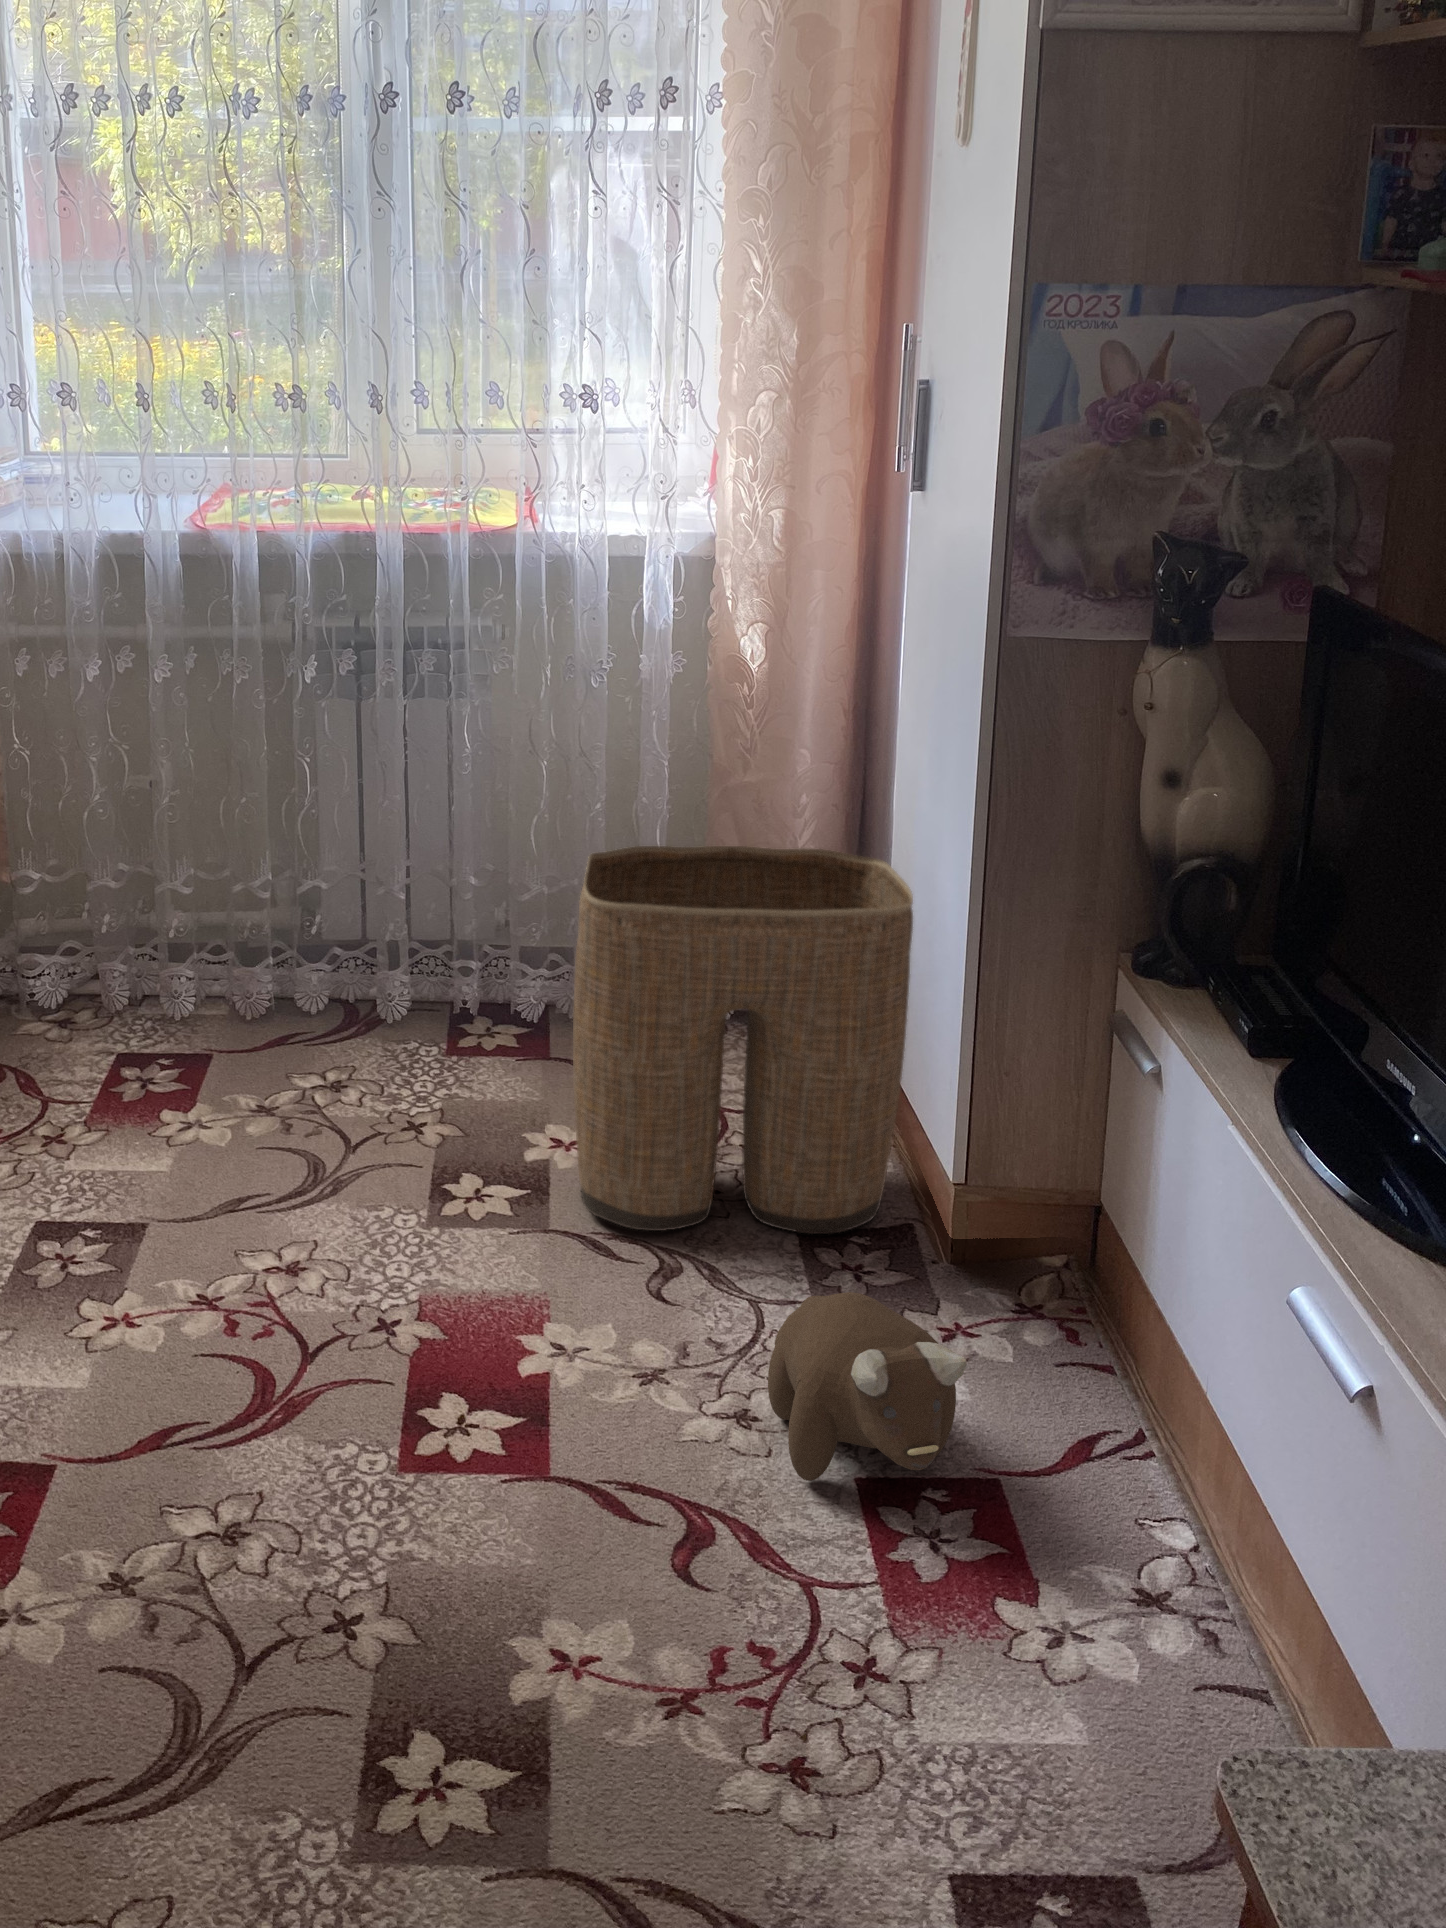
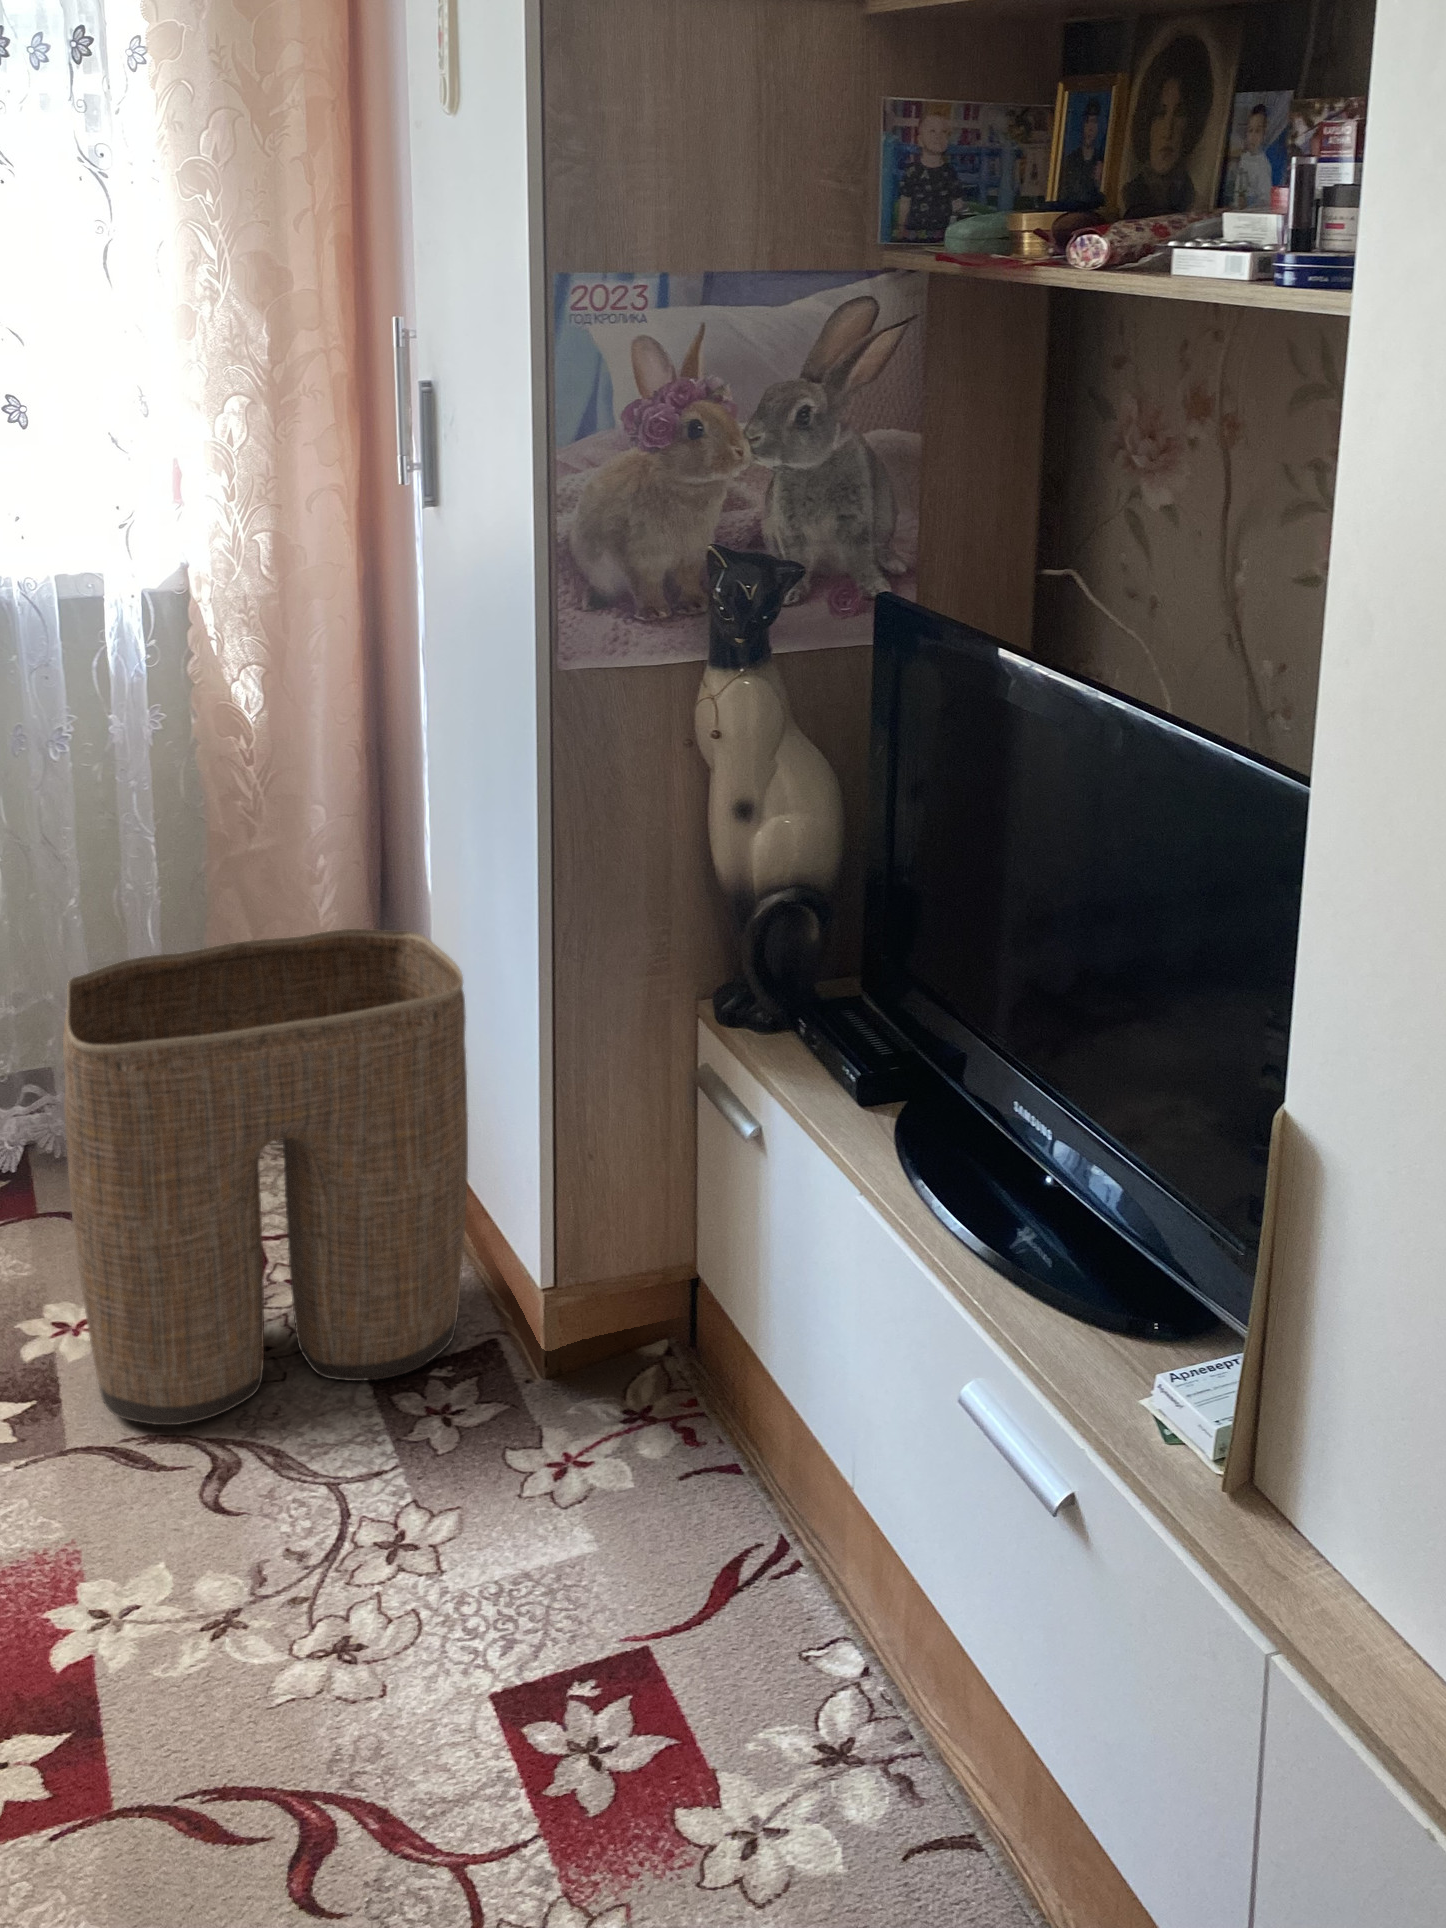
plush toy: present [768,1292,967,1481] -> none [370,1472,609,1718]

